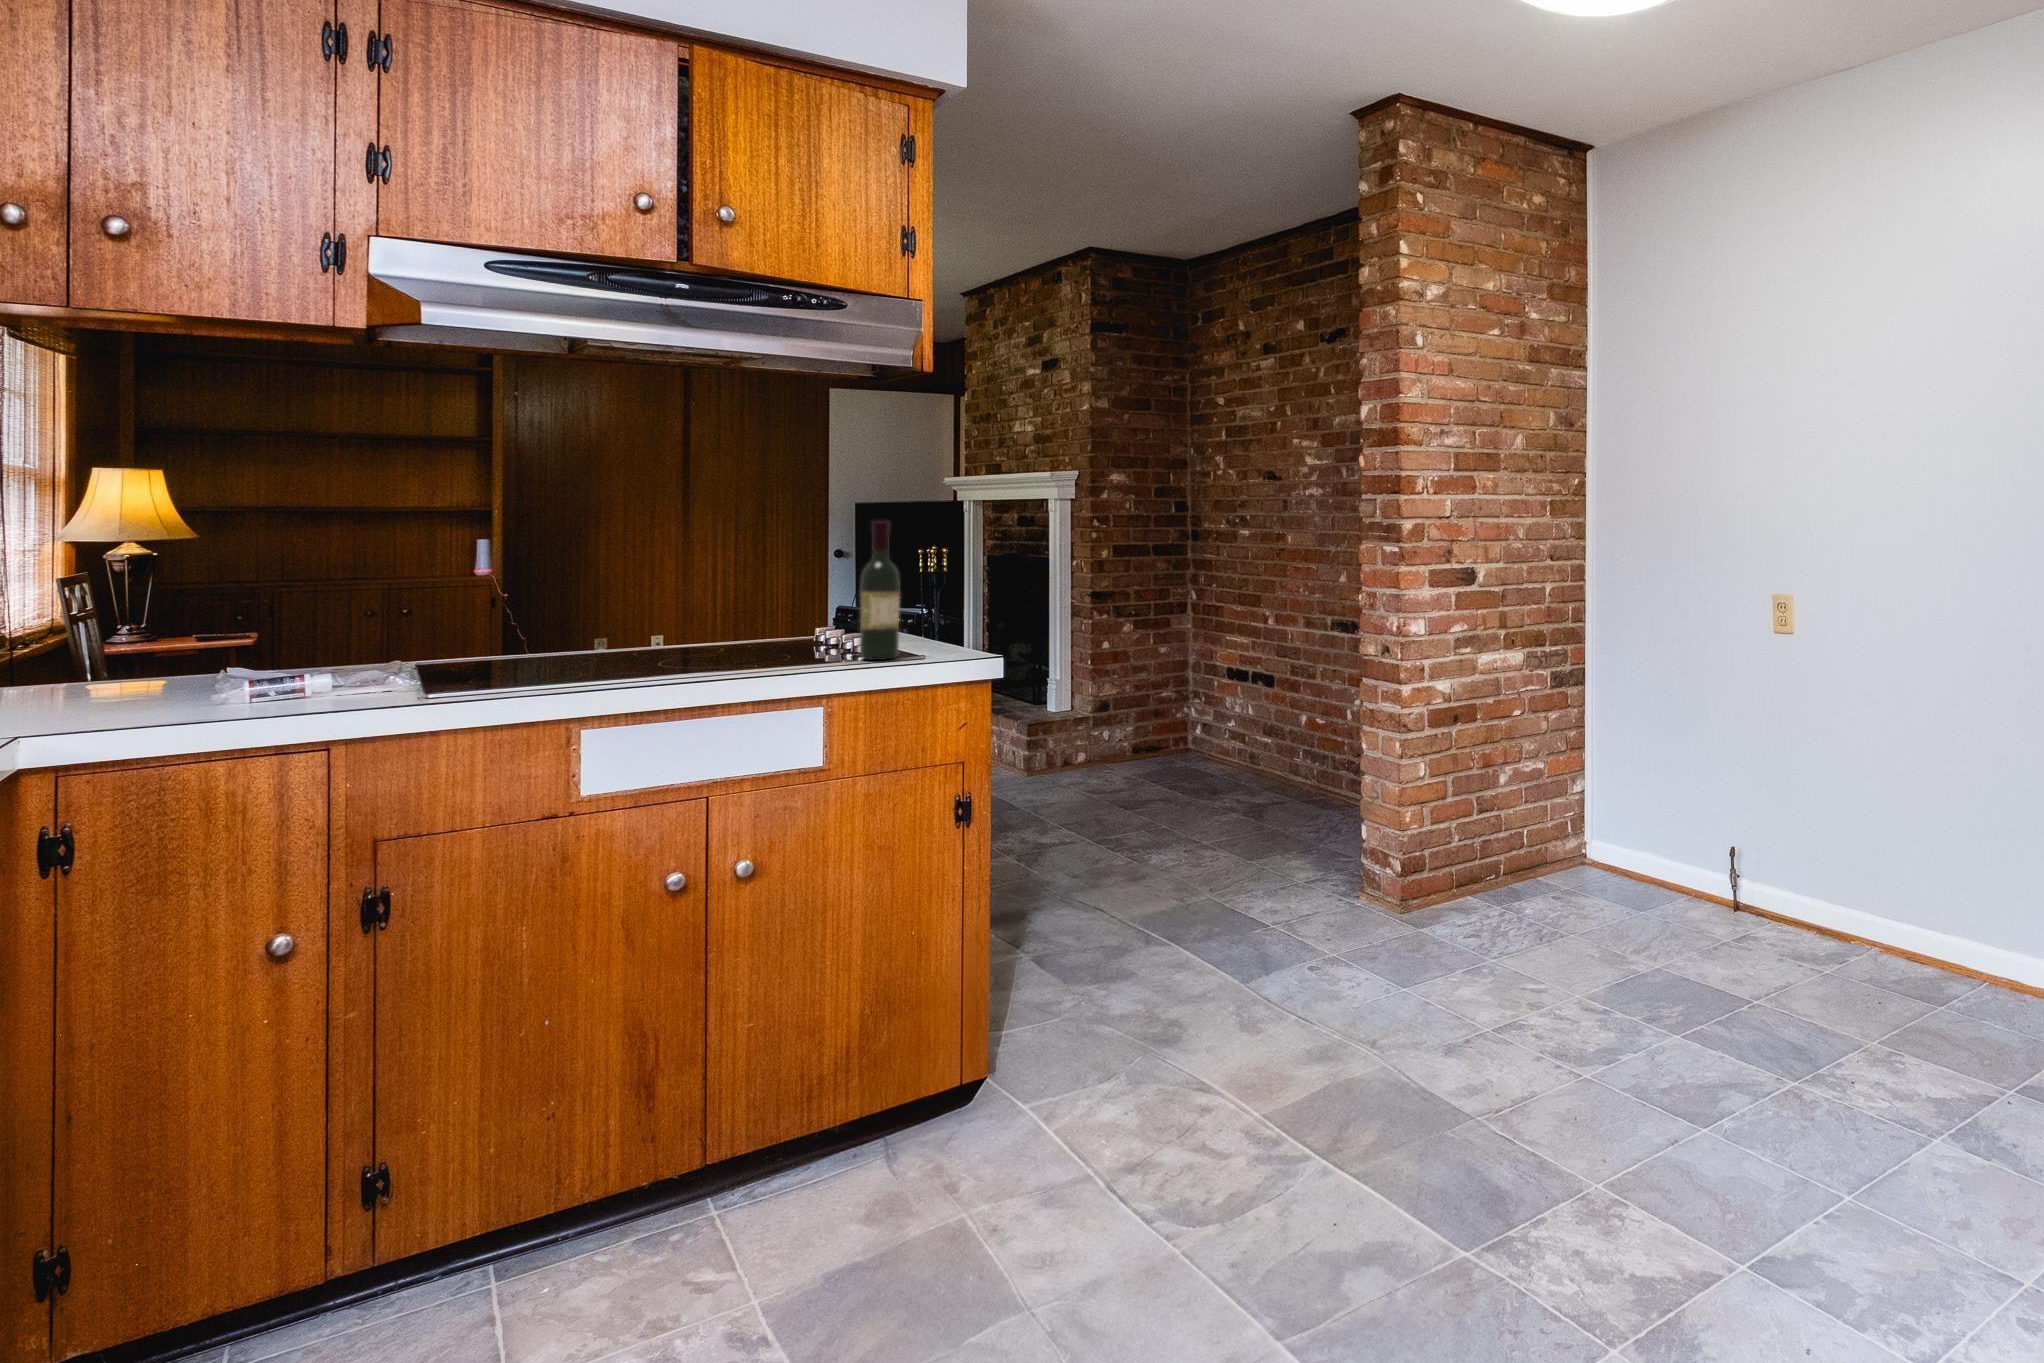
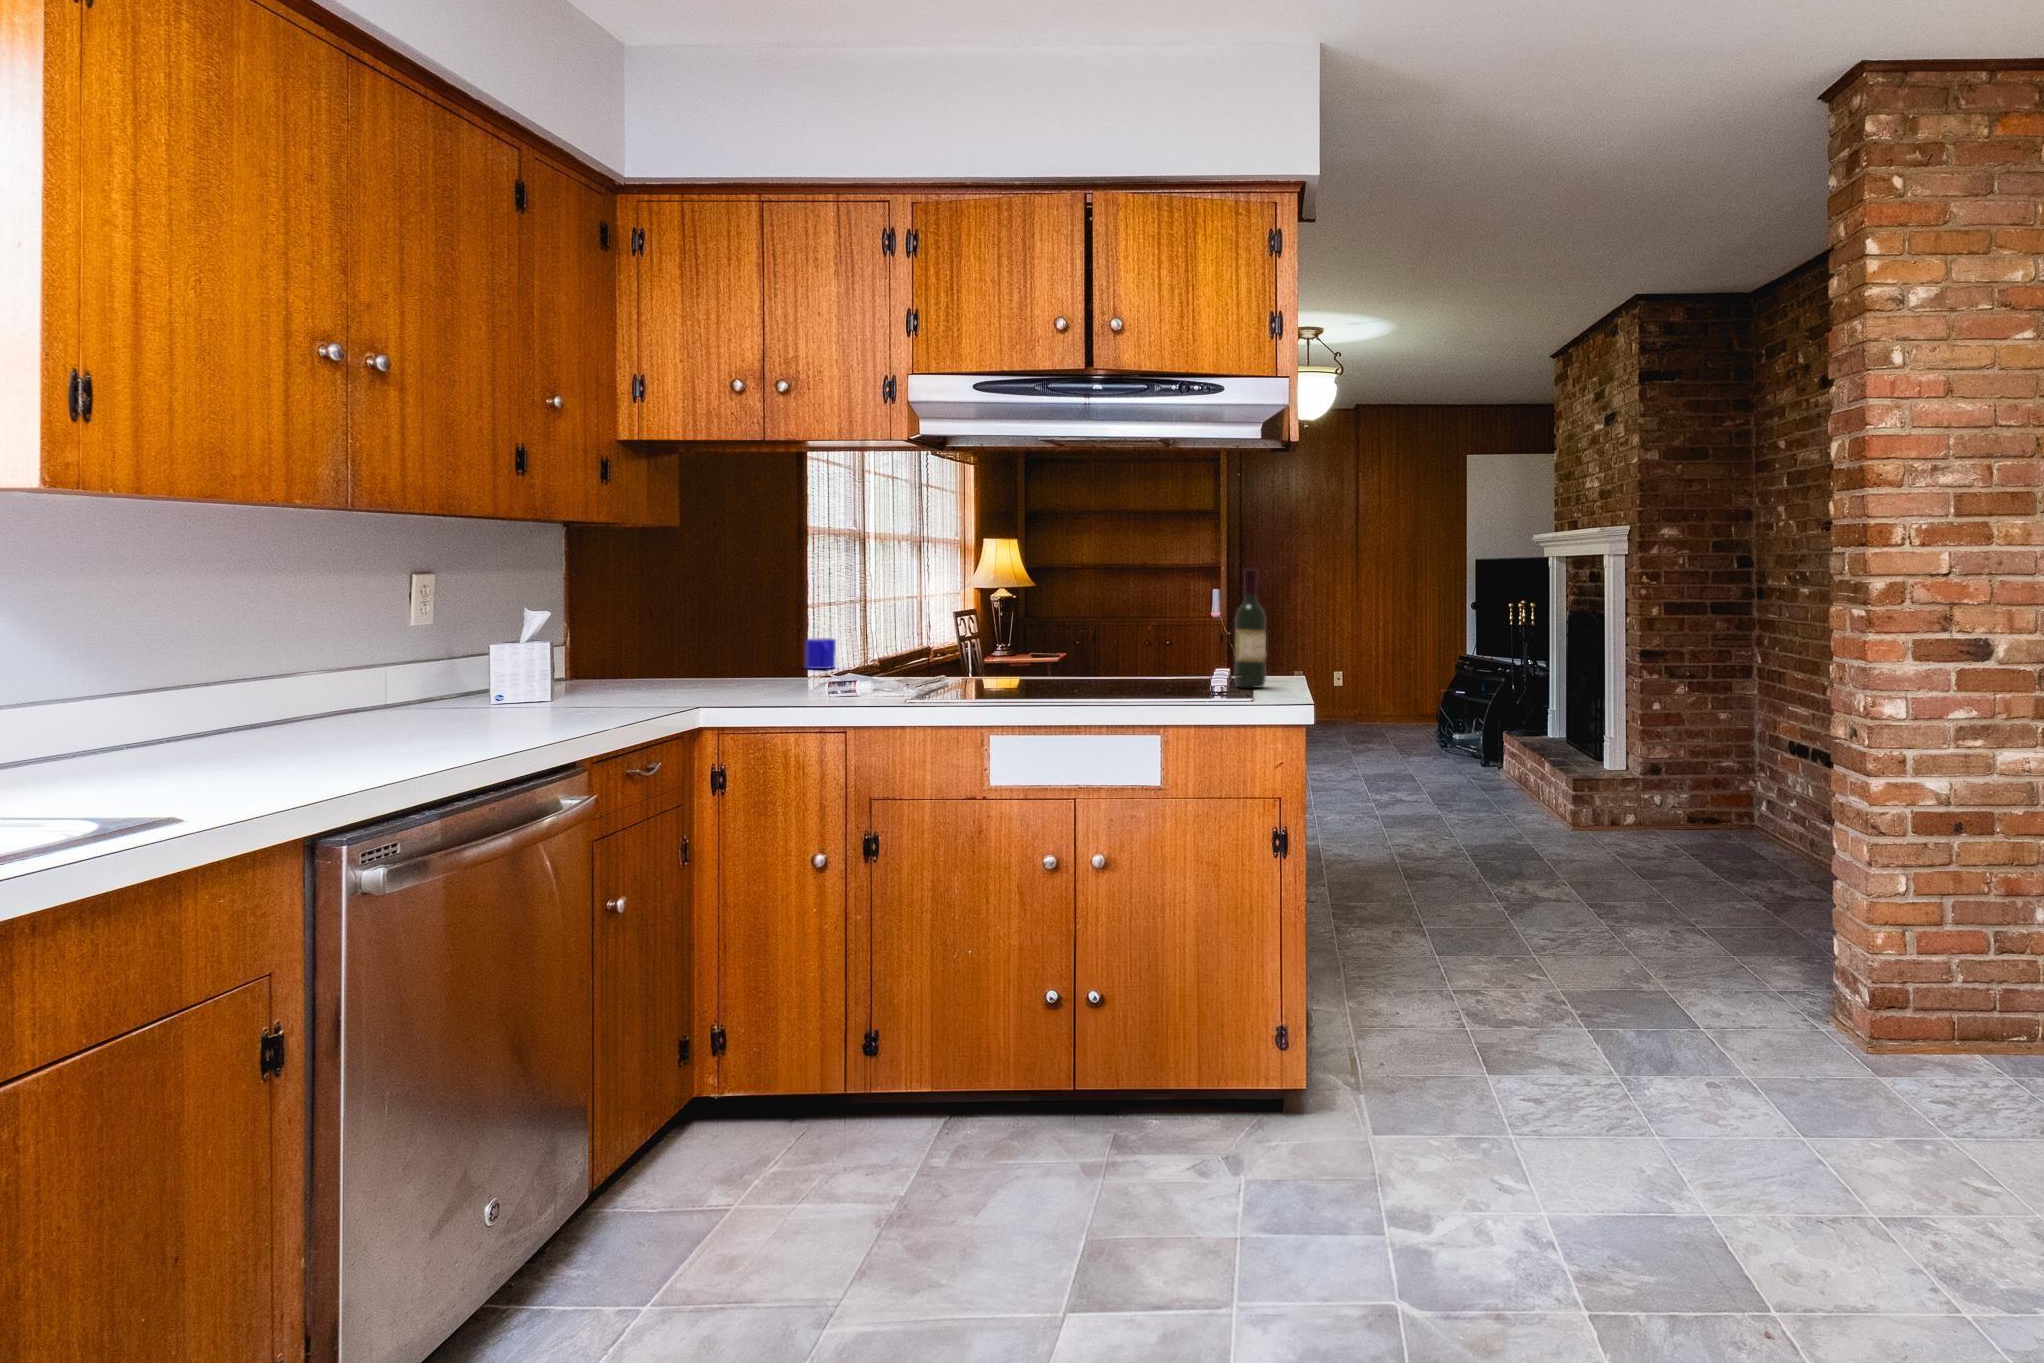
mug: none [73,643,143,696] -> present [805,638,836,669]

